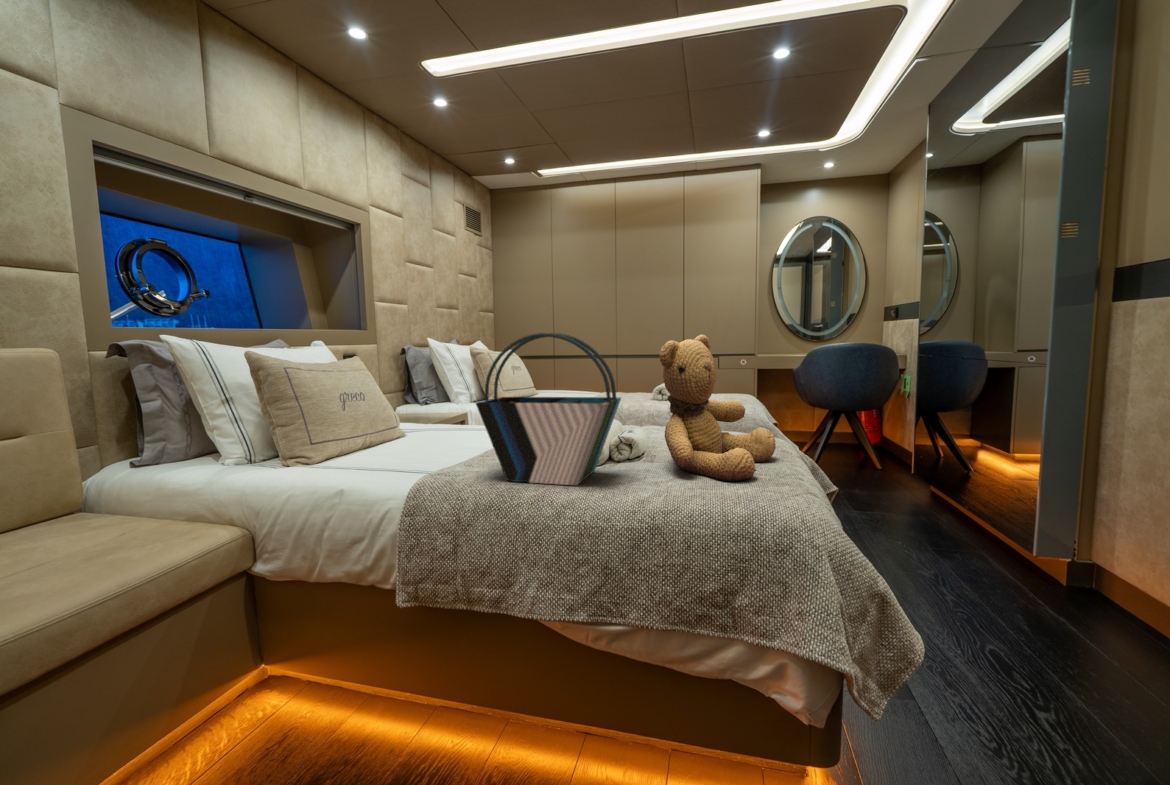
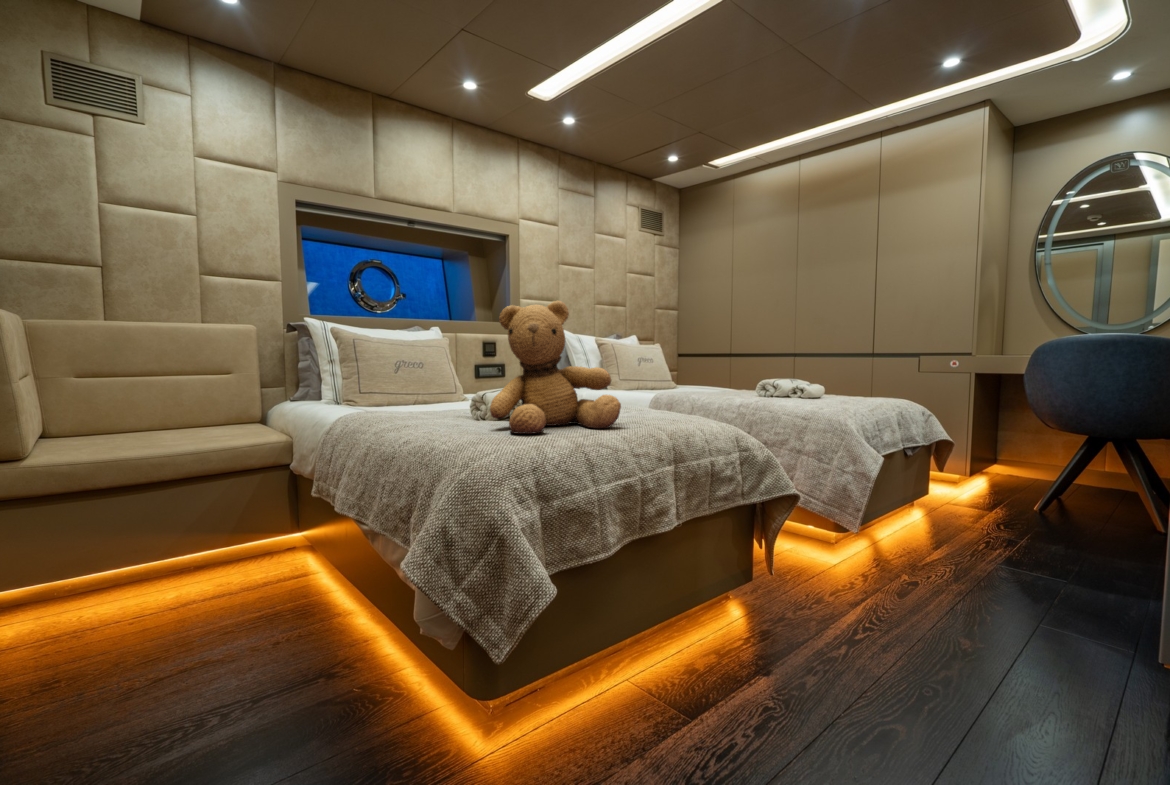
tote bag: present [476,333,621,485] -> none [388,302,473,426]

